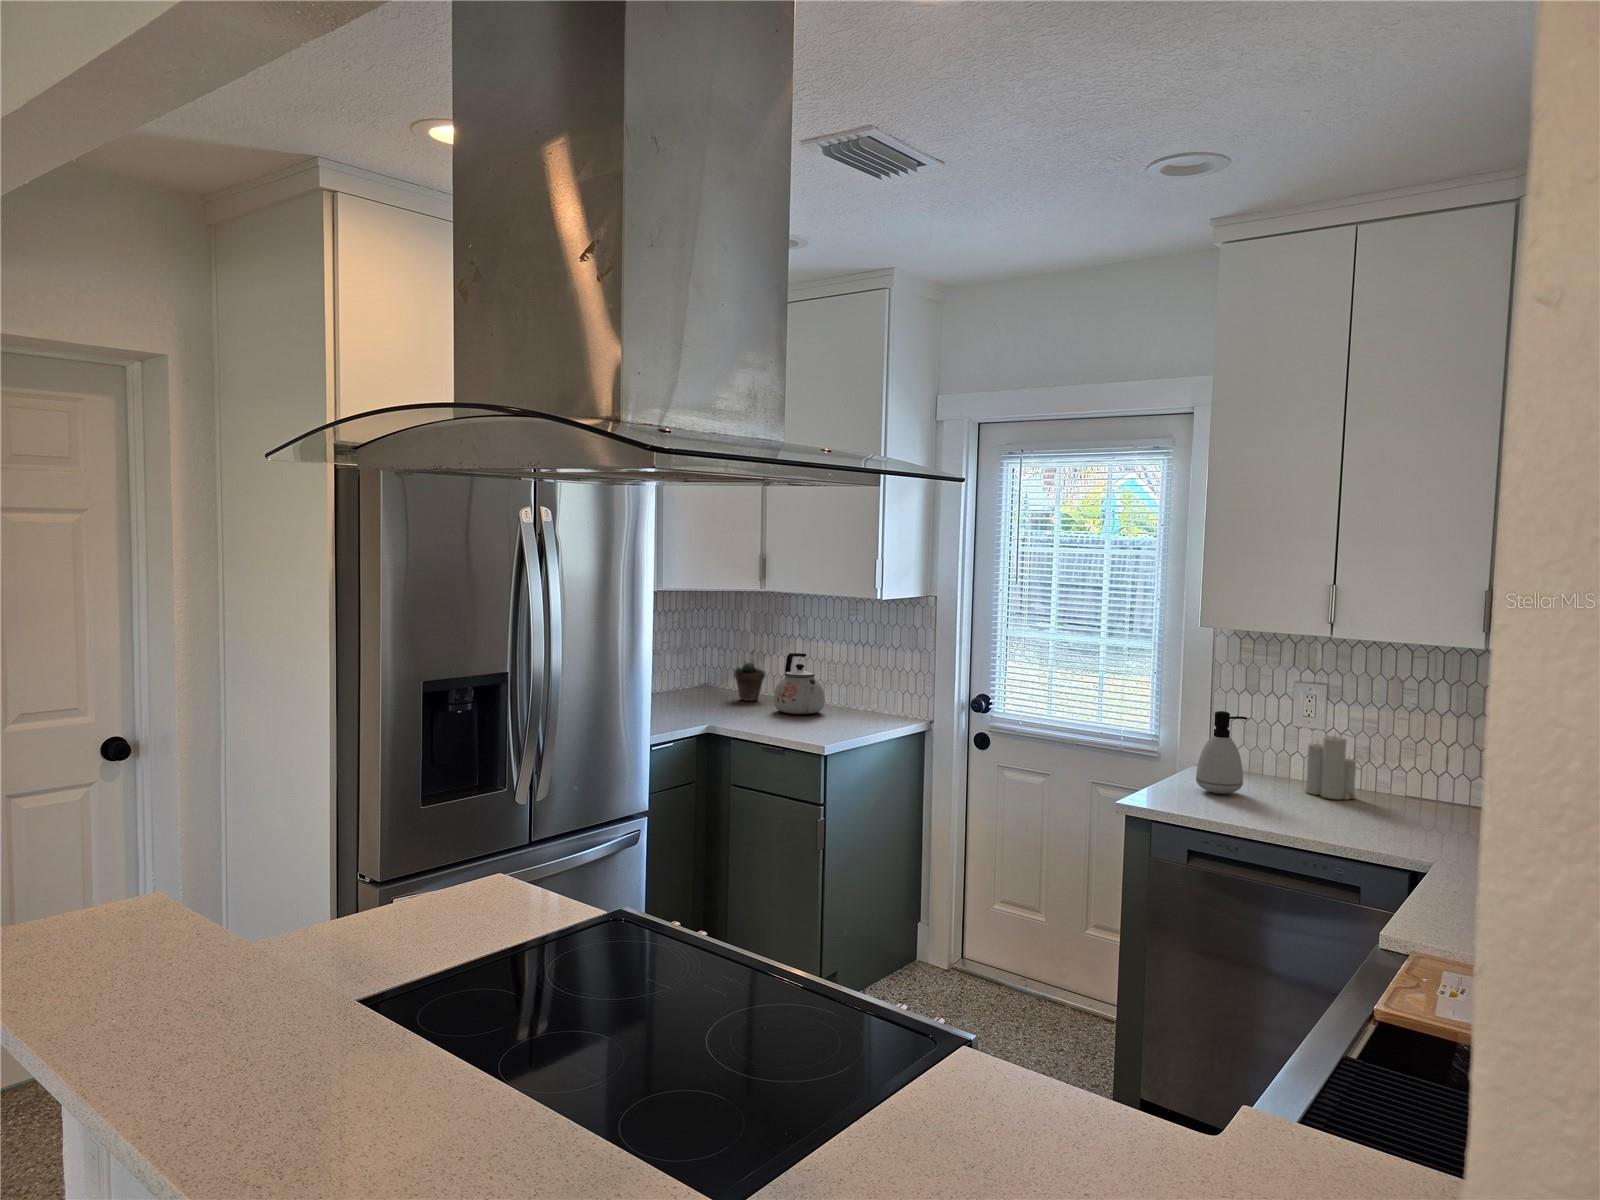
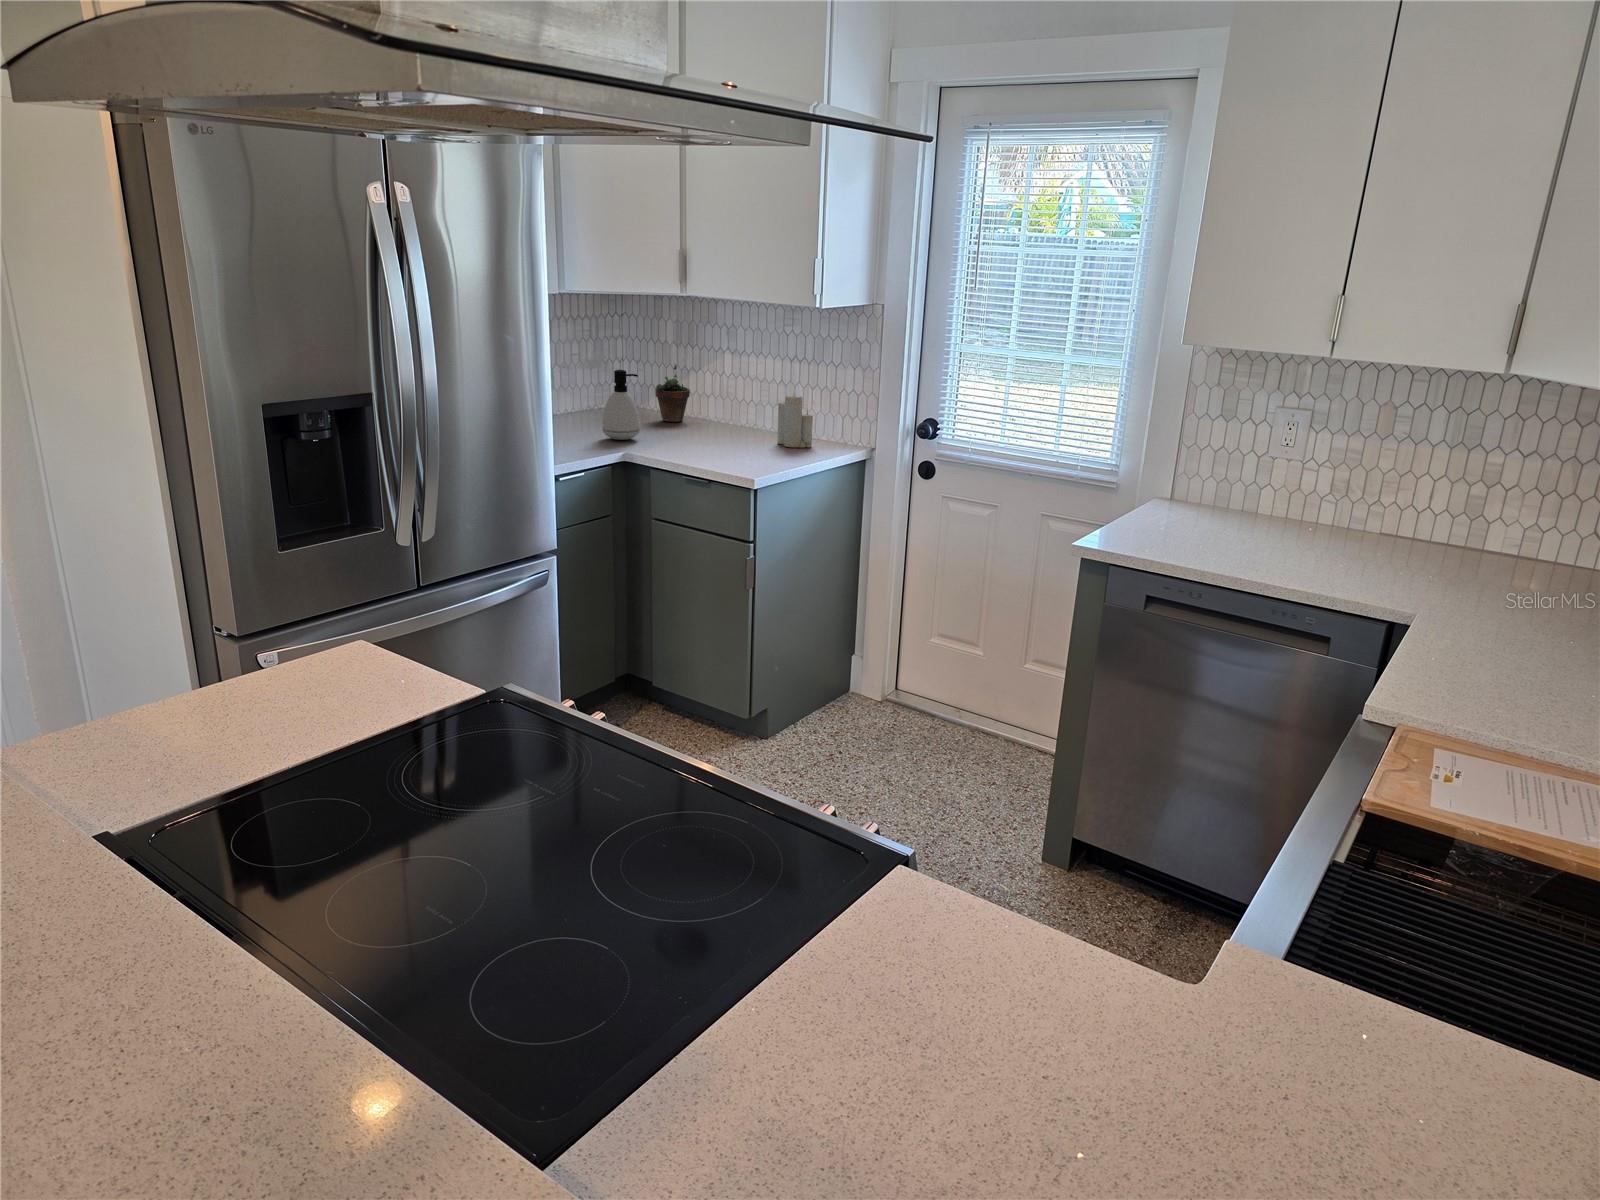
kettle: present [774,653,825,714] -> none [698,369,755,438]
soap dispenser: present [1196,711,1248,794] -> present [603,370,640,440]
candle: present [1305,736,1356,799] -> present [777,395,813,447]

